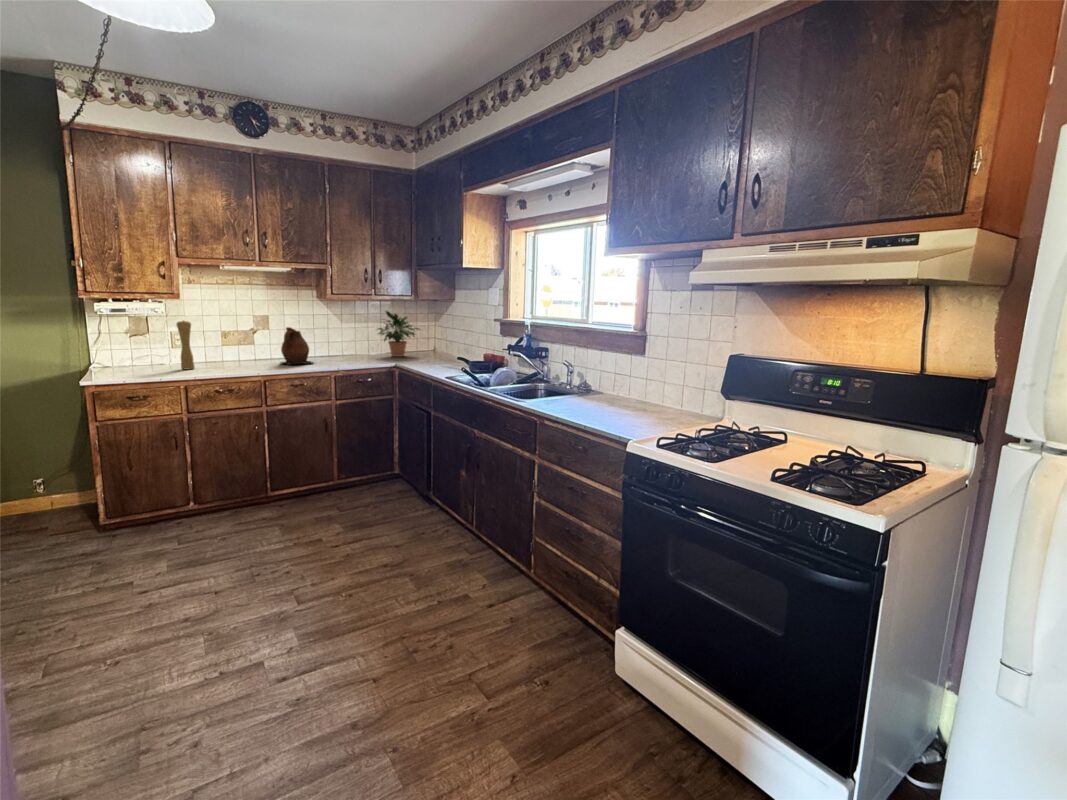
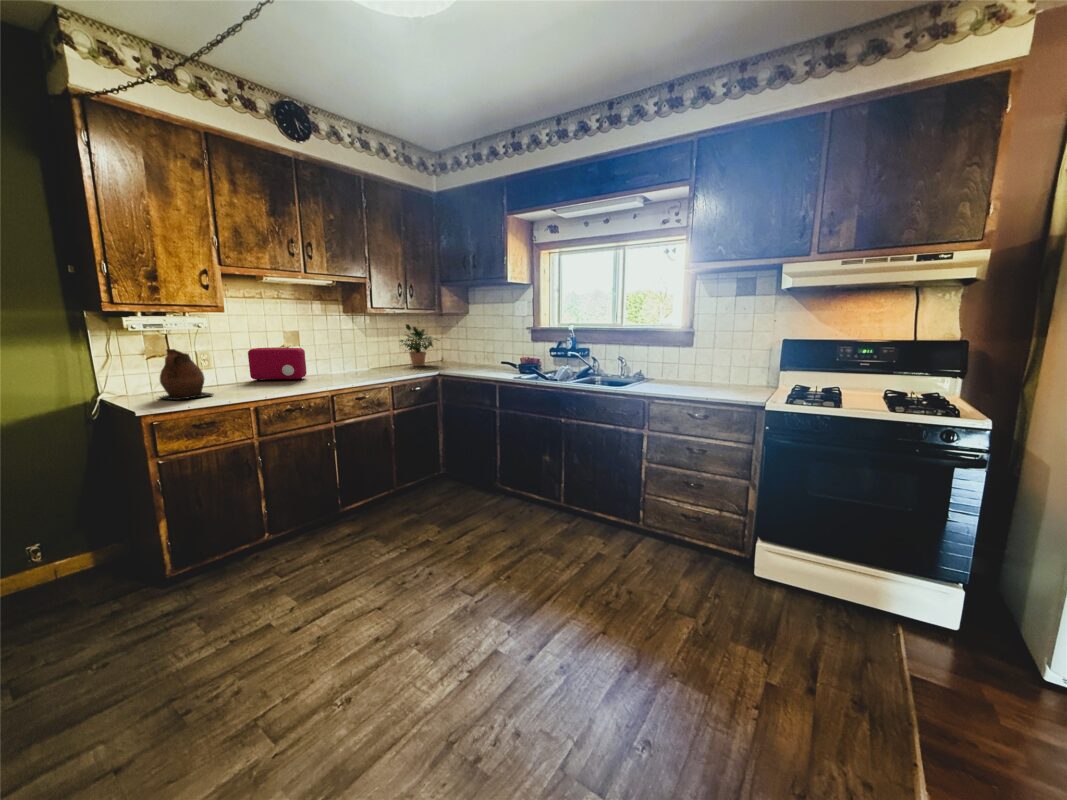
pepper mill: present [177,321,195,369] -> none [225,336,246,390]
ceramic pitcher: present [280,327,314,365] -> present [160,349,213,400]
toaster: none [212,332,265,364] -> present [248,348,306,381]

